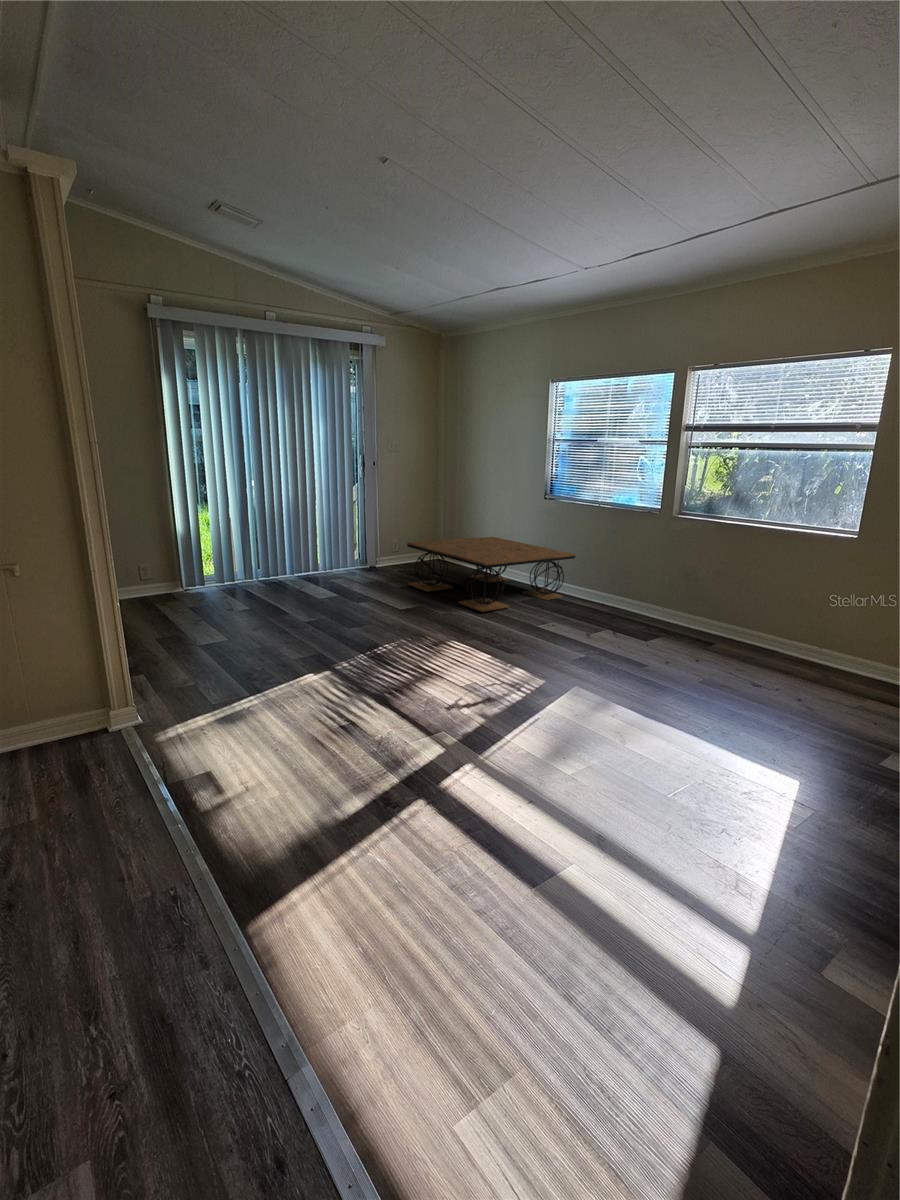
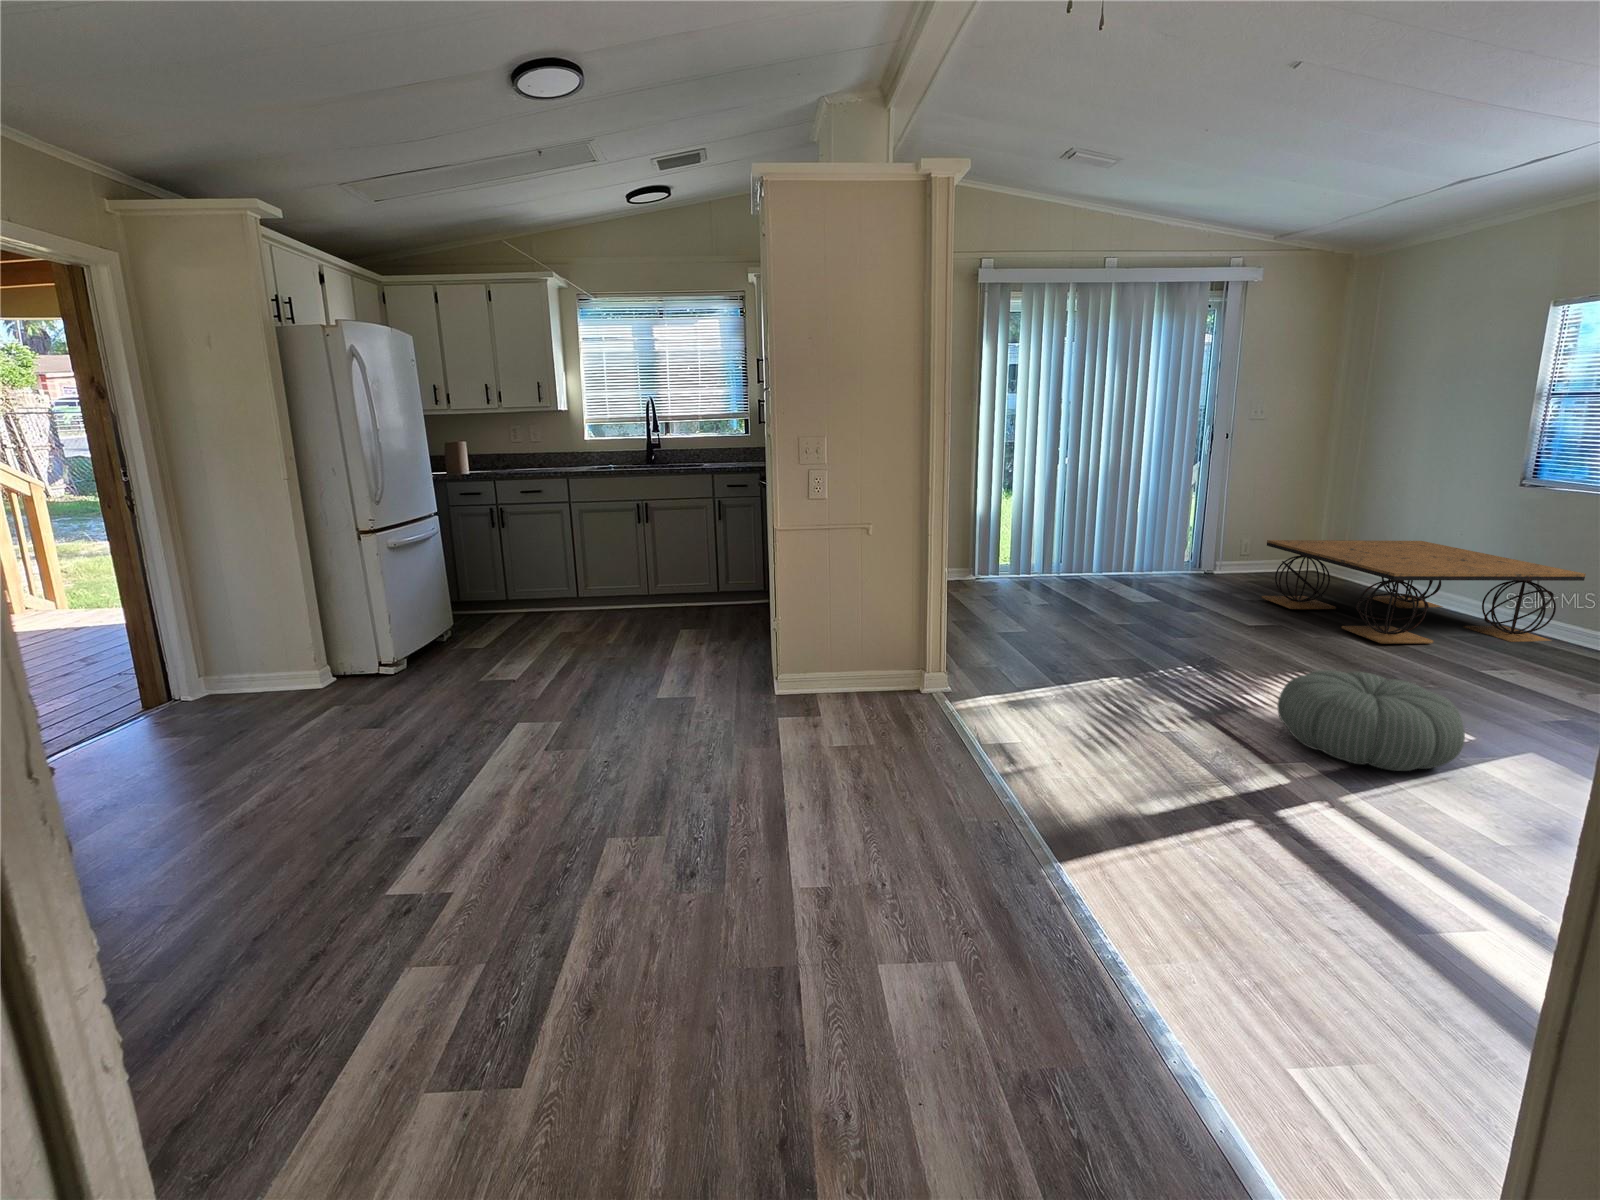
pouf: none [430,645,544,721] -> present [1277,670,1465,771]

